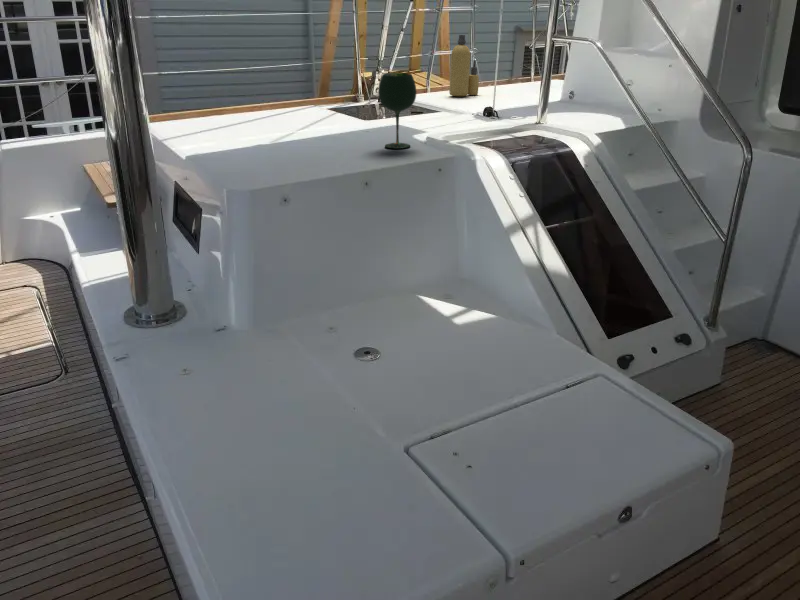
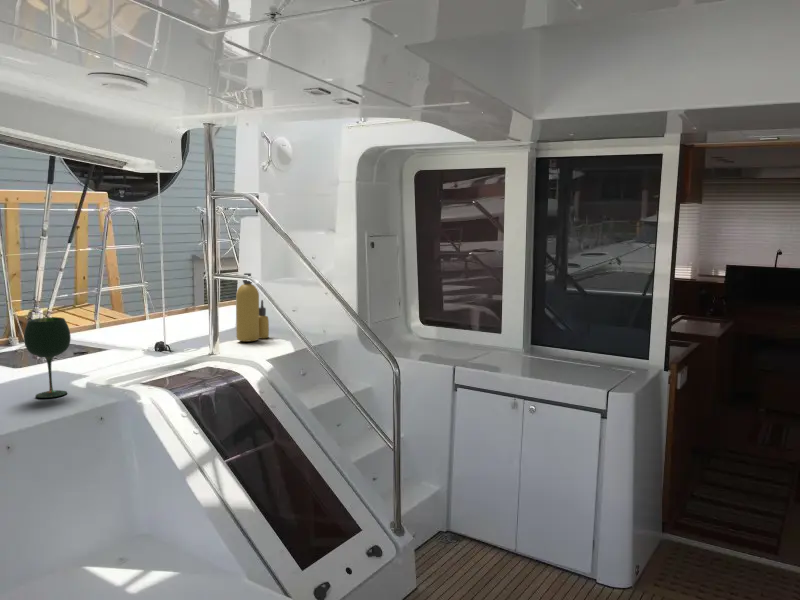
bottle: present [449,35,479,96] -> present [236,273,269,342]

